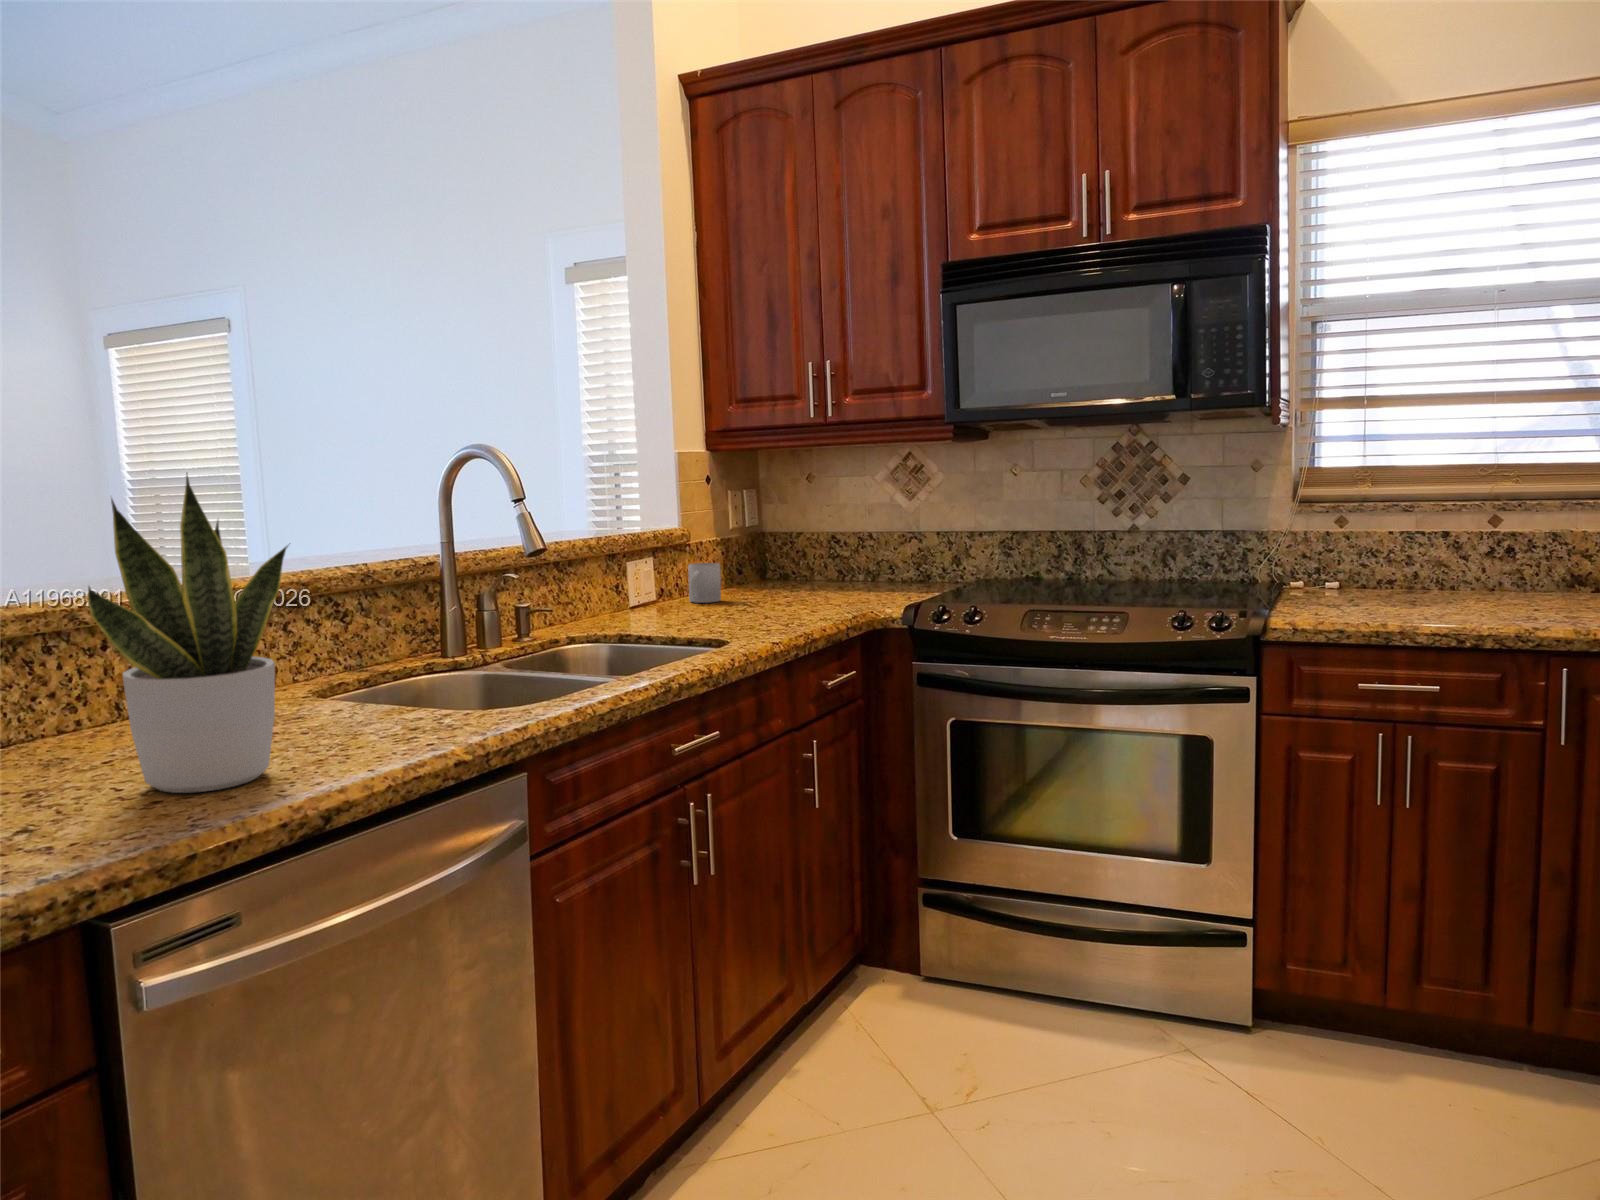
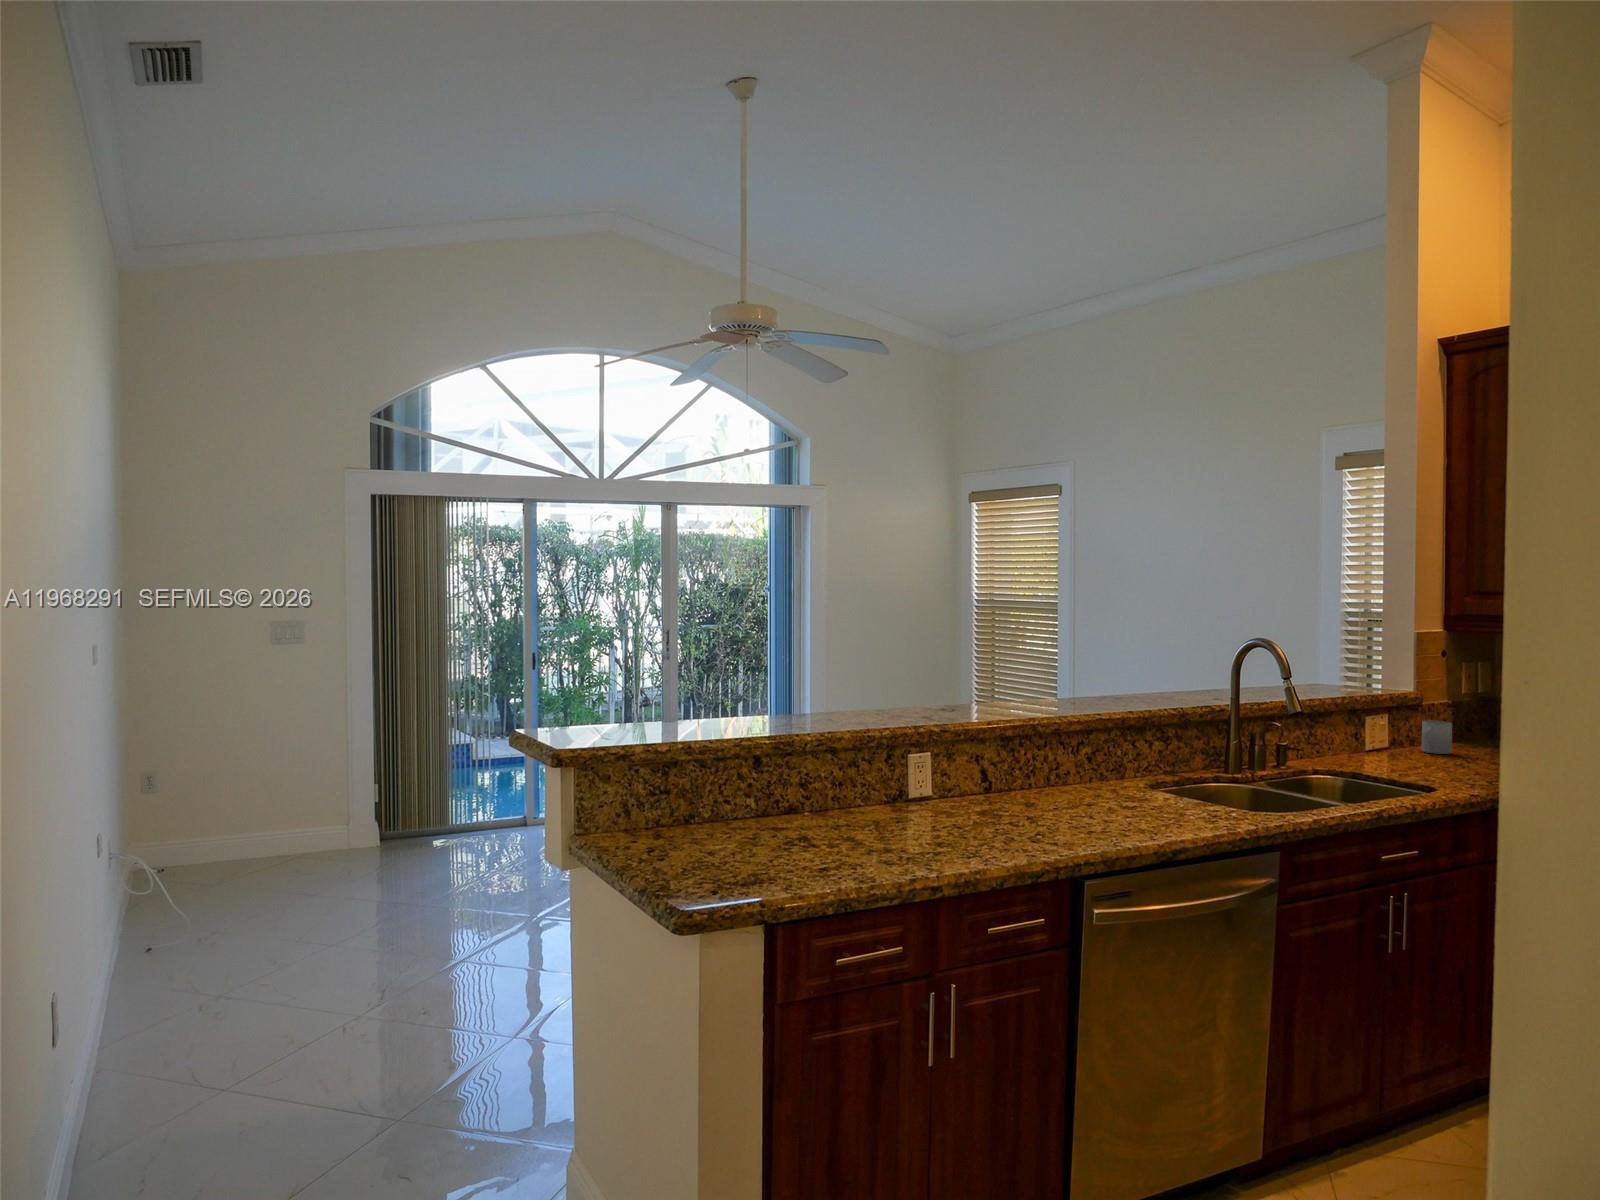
potted plant: present [88,473,288,793] -> none [1071,669,1158,831]

